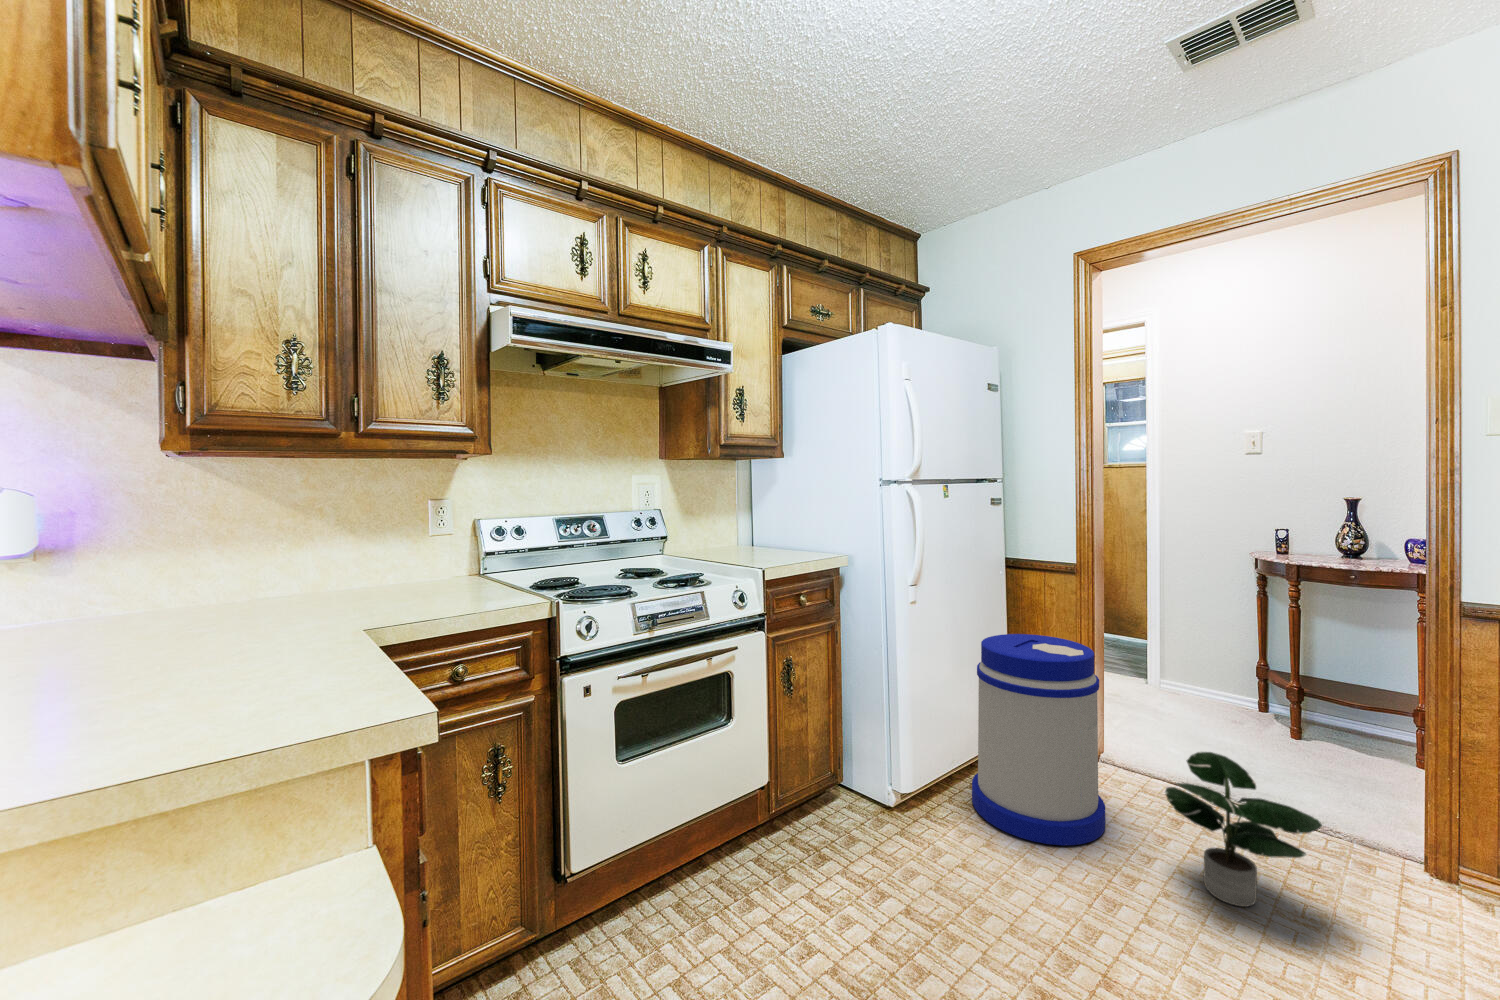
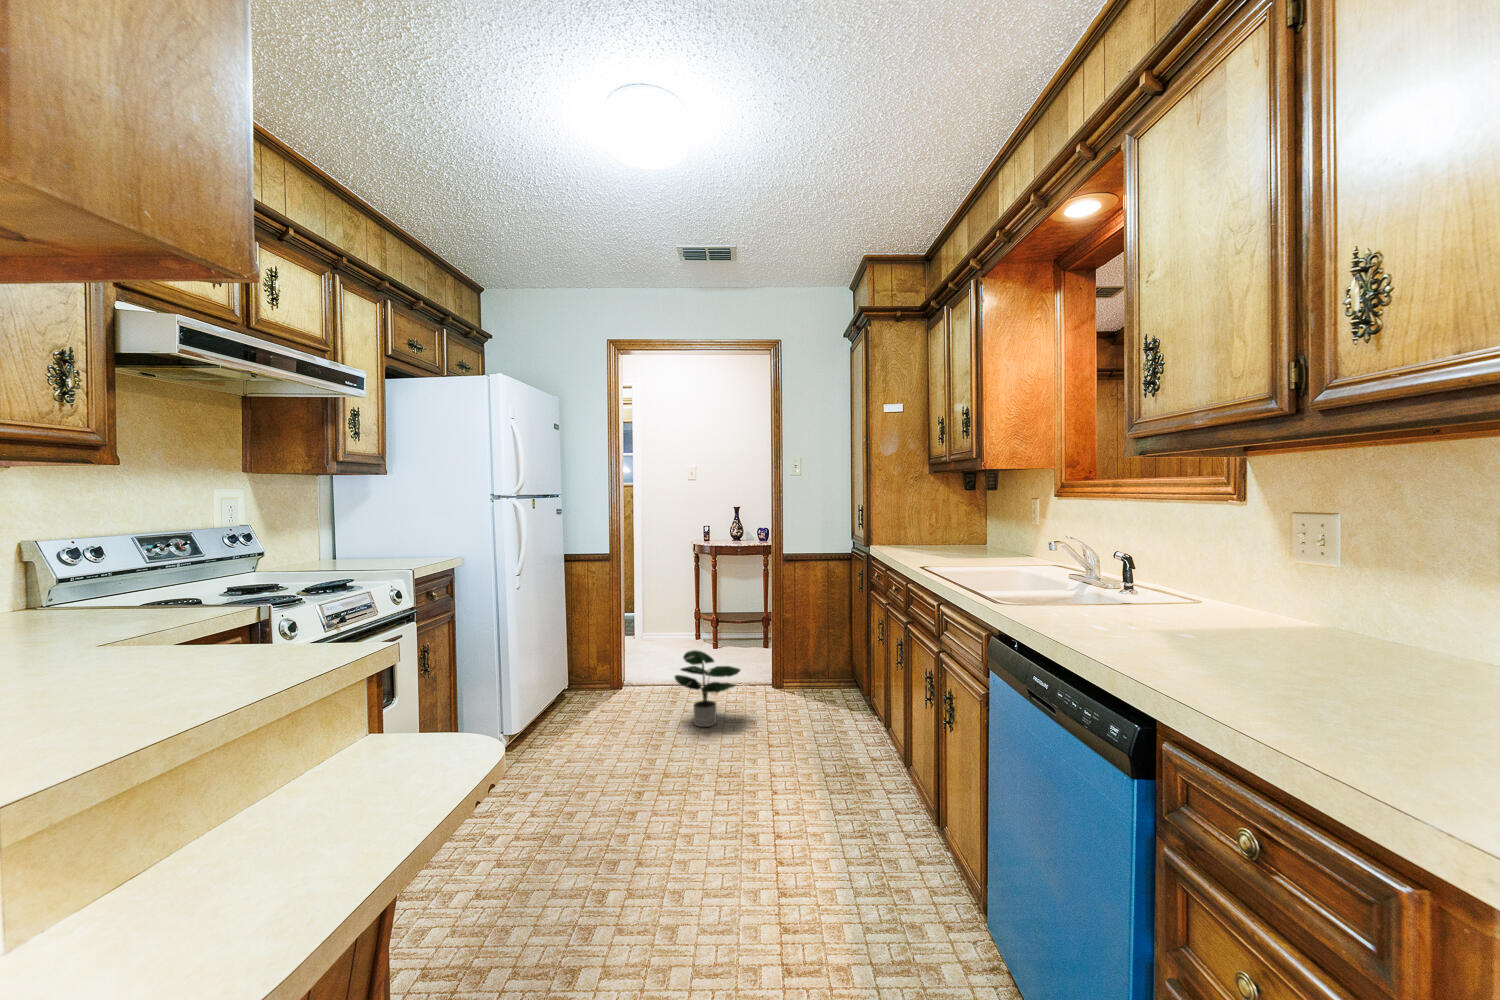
trash can: present [972,634,1105,845] -> none [555,602,640,738]

